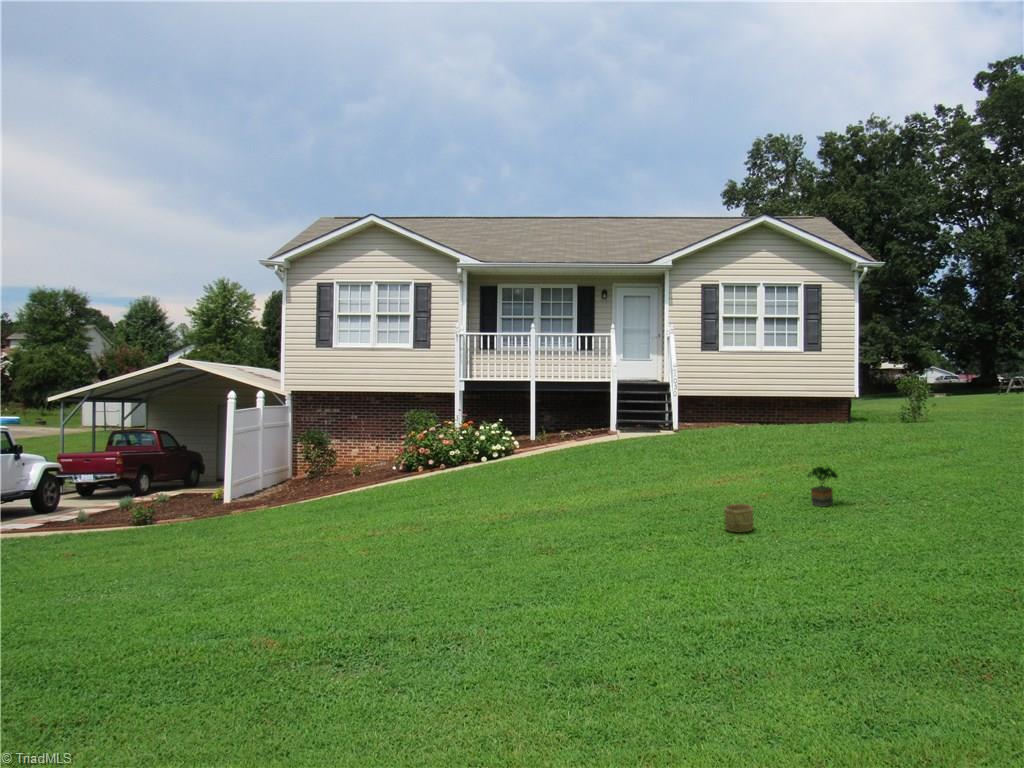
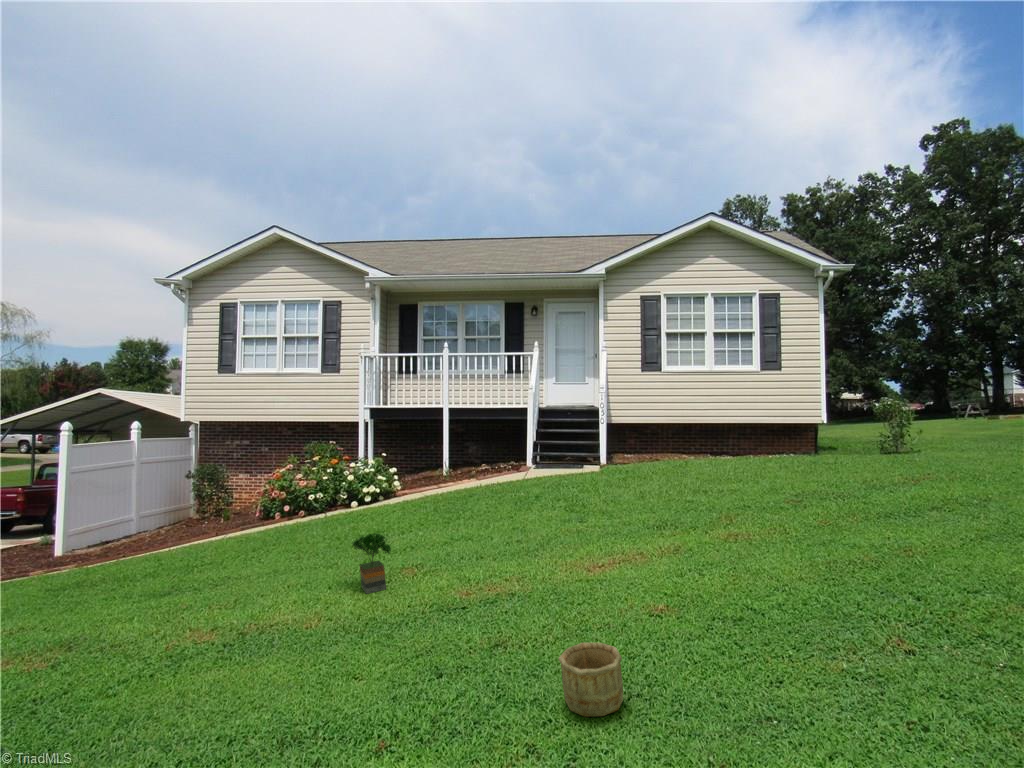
potted tree: present [808,467,838,507] -> present [352,533,391,594]

